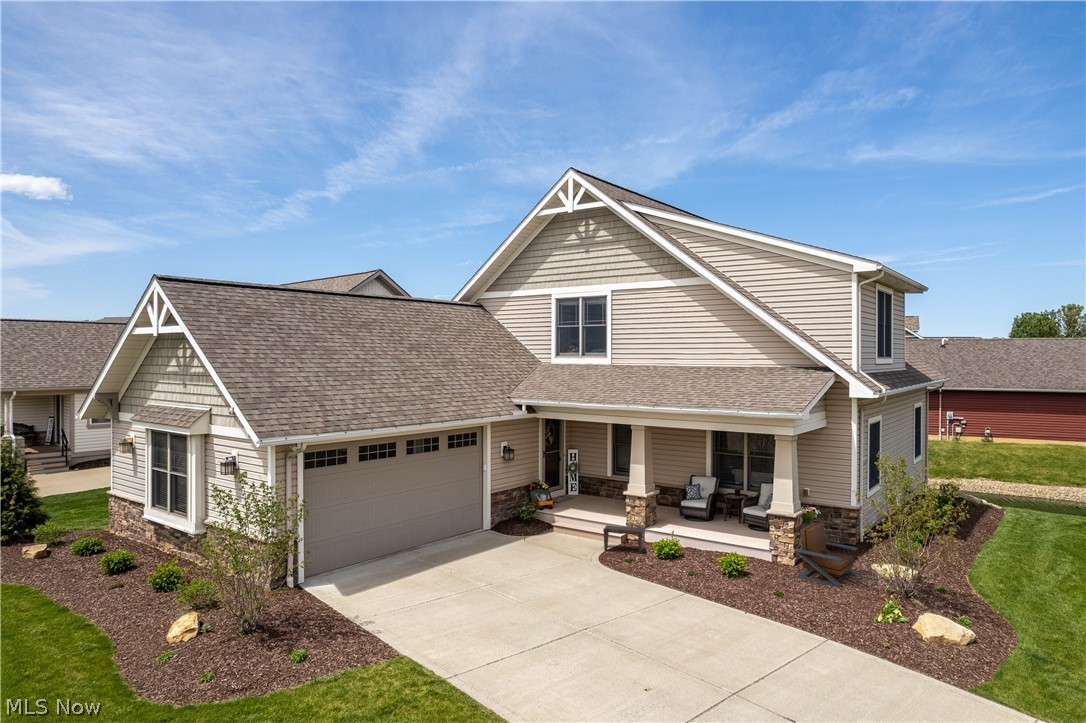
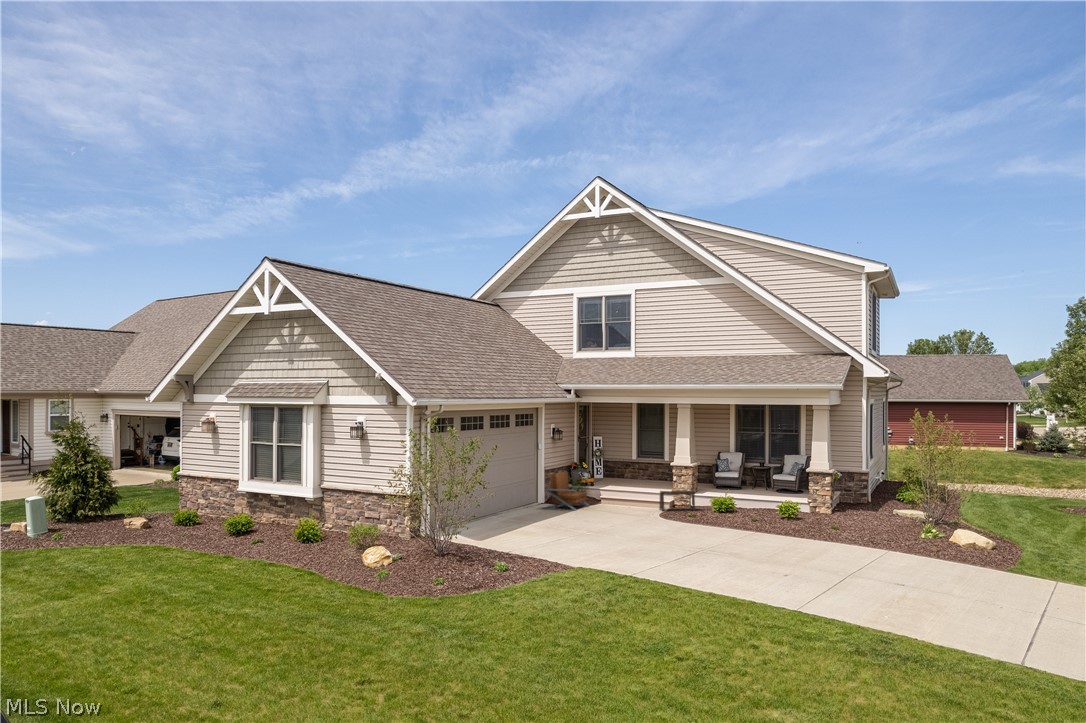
lounge chair: present [794,522,857,588] -> present [546,472,589,511]

